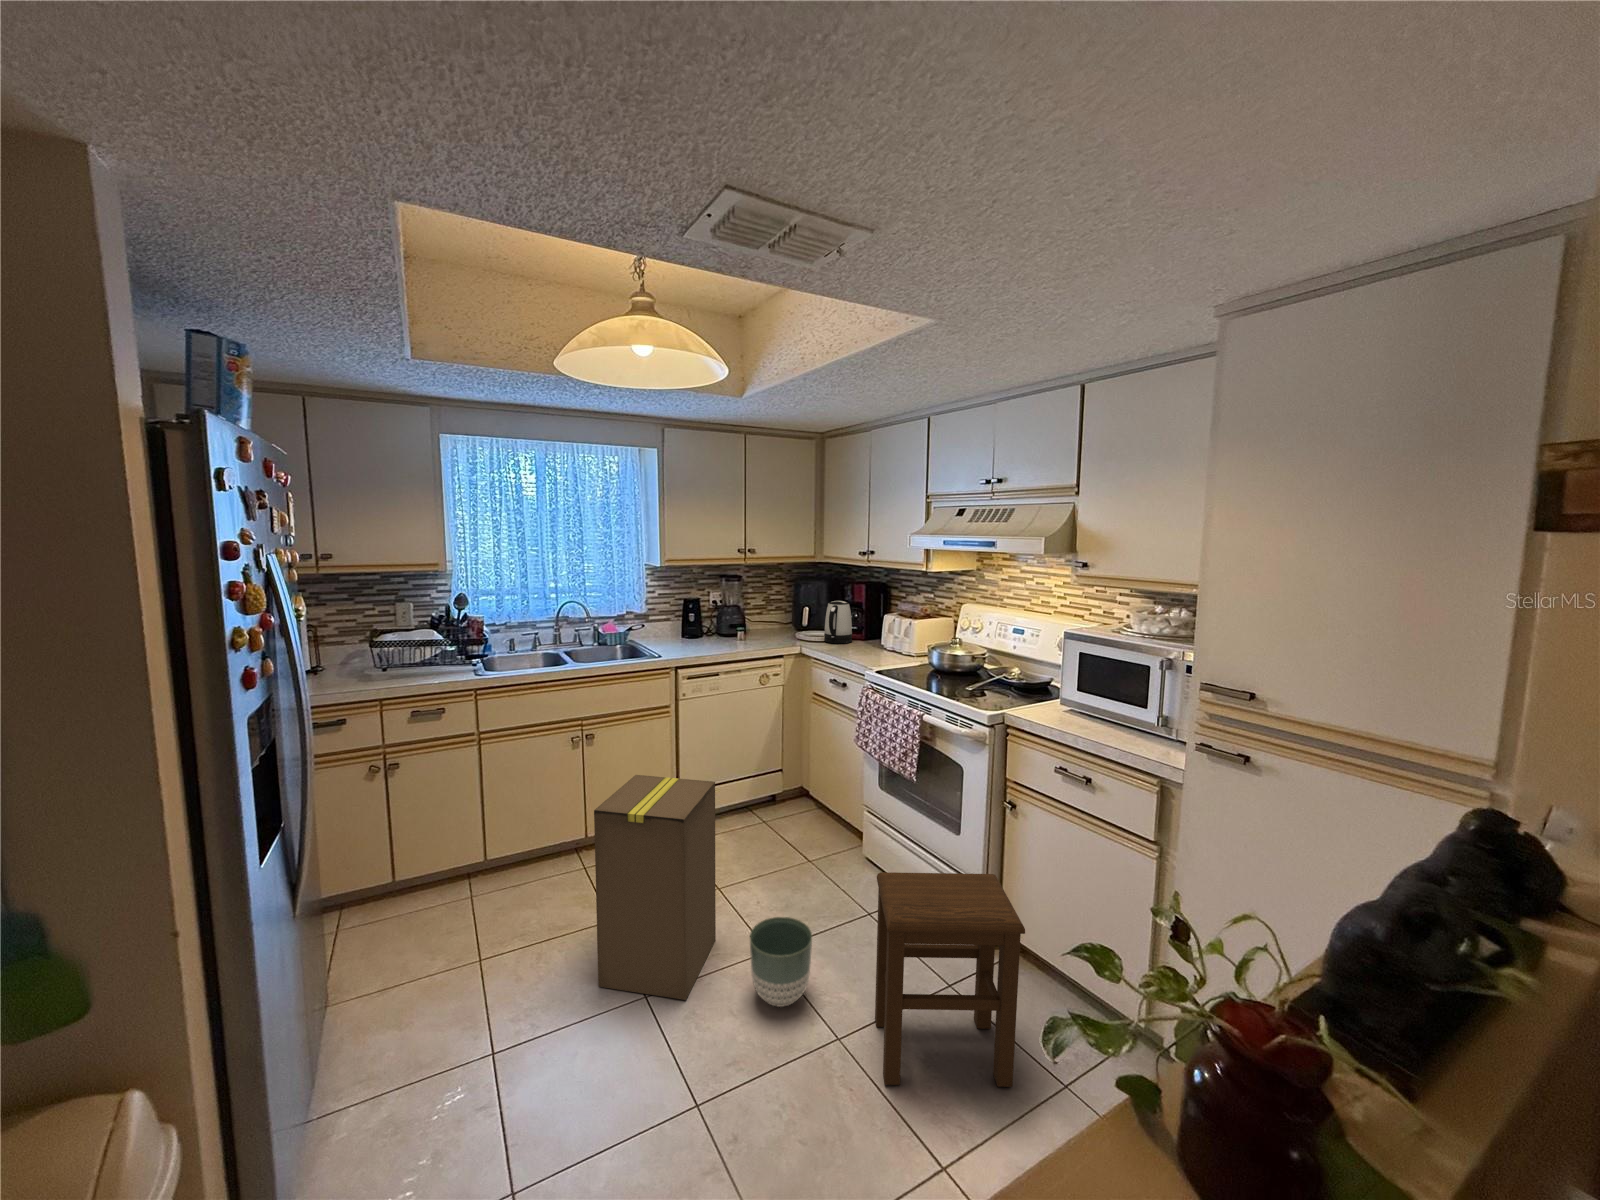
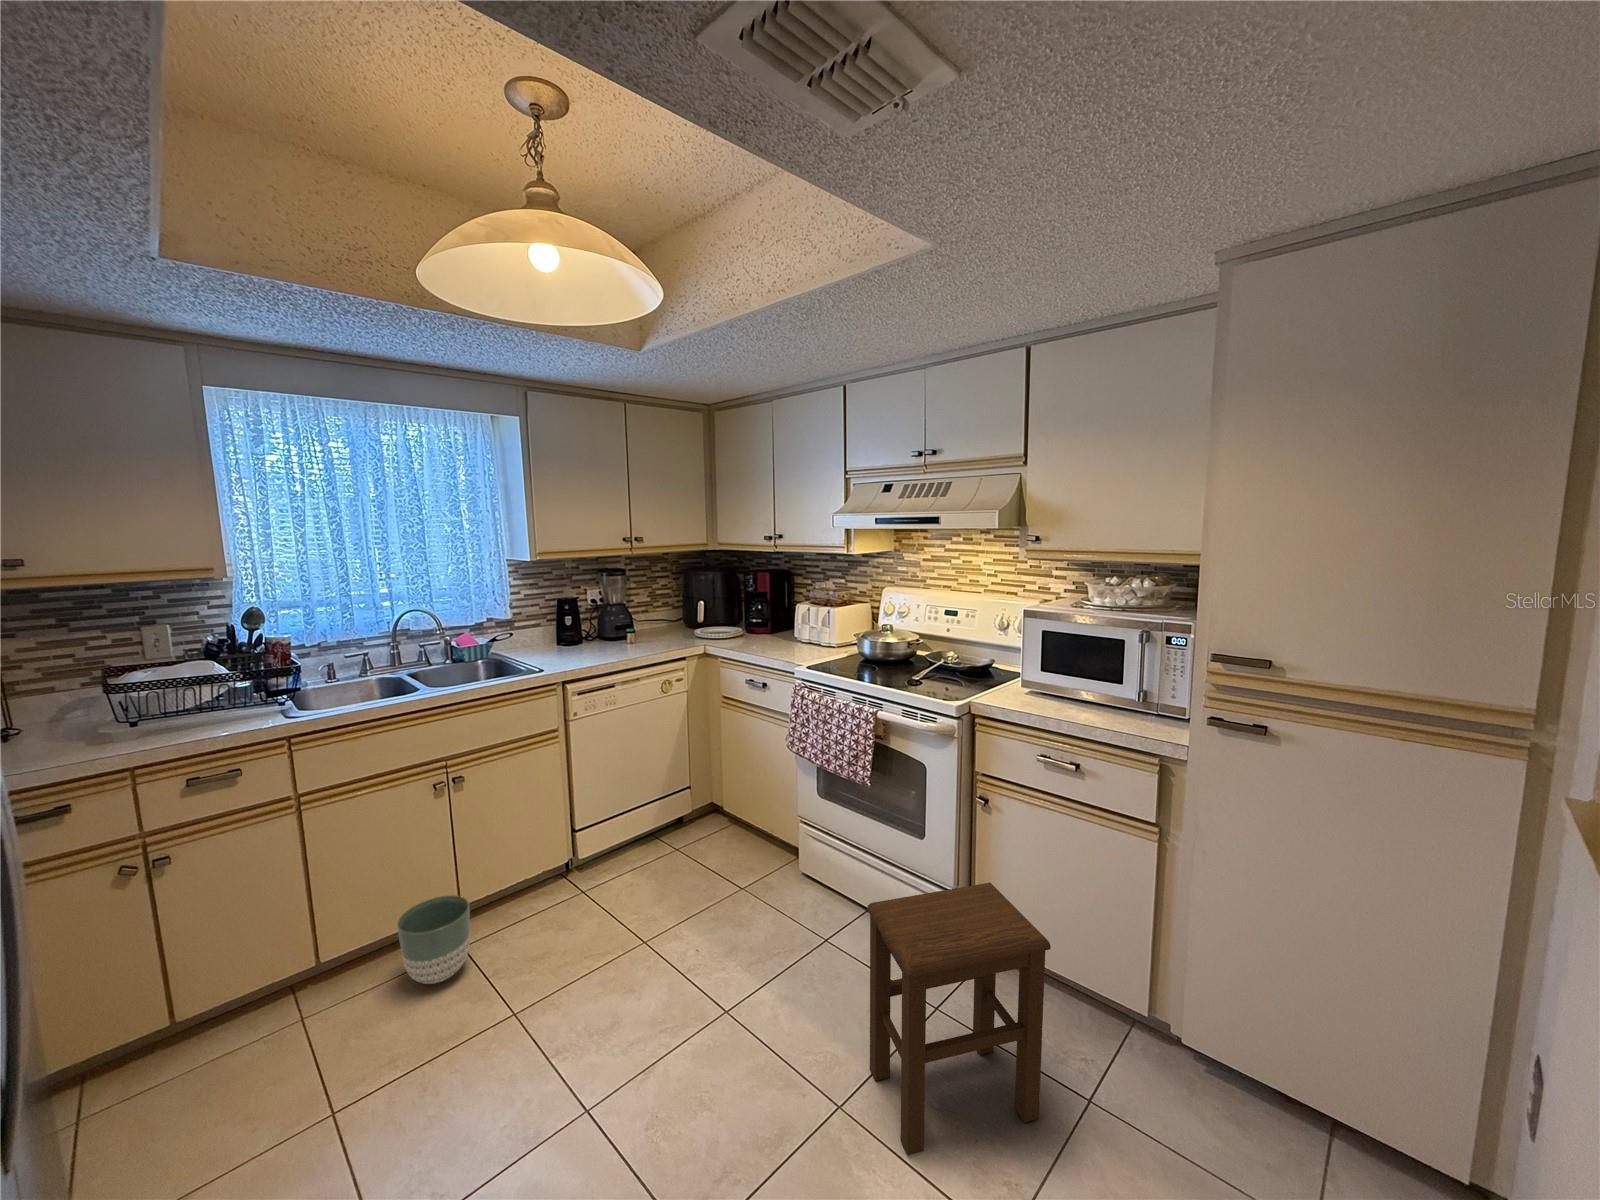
kettle: present [824,601,852,643] -> none [729,592,759,639]
cardboard box: present [594,775,716,1000] -> none [500,820,657,1113]
planter: present [750,917,812,1007] -> present [397,895,470,984]

